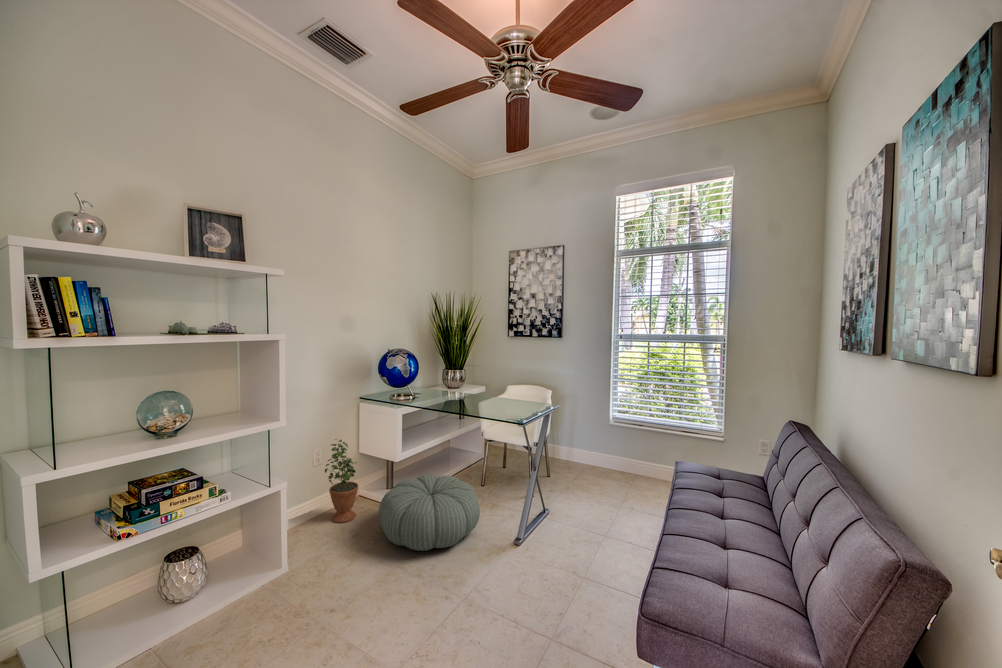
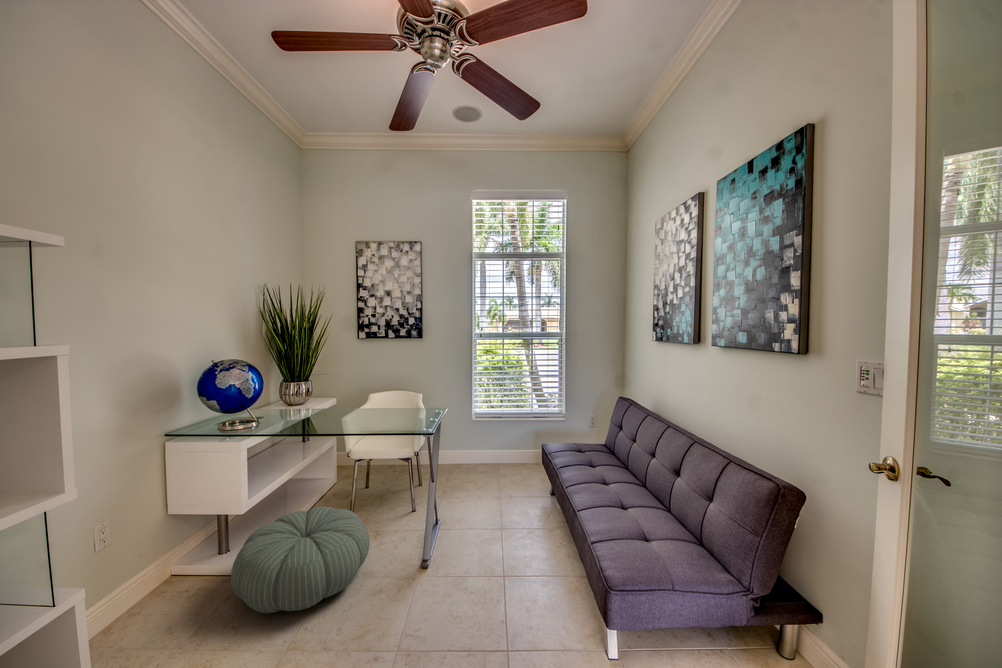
potted plant: present [325,440,358,523] -> none [126,496,186,615]

